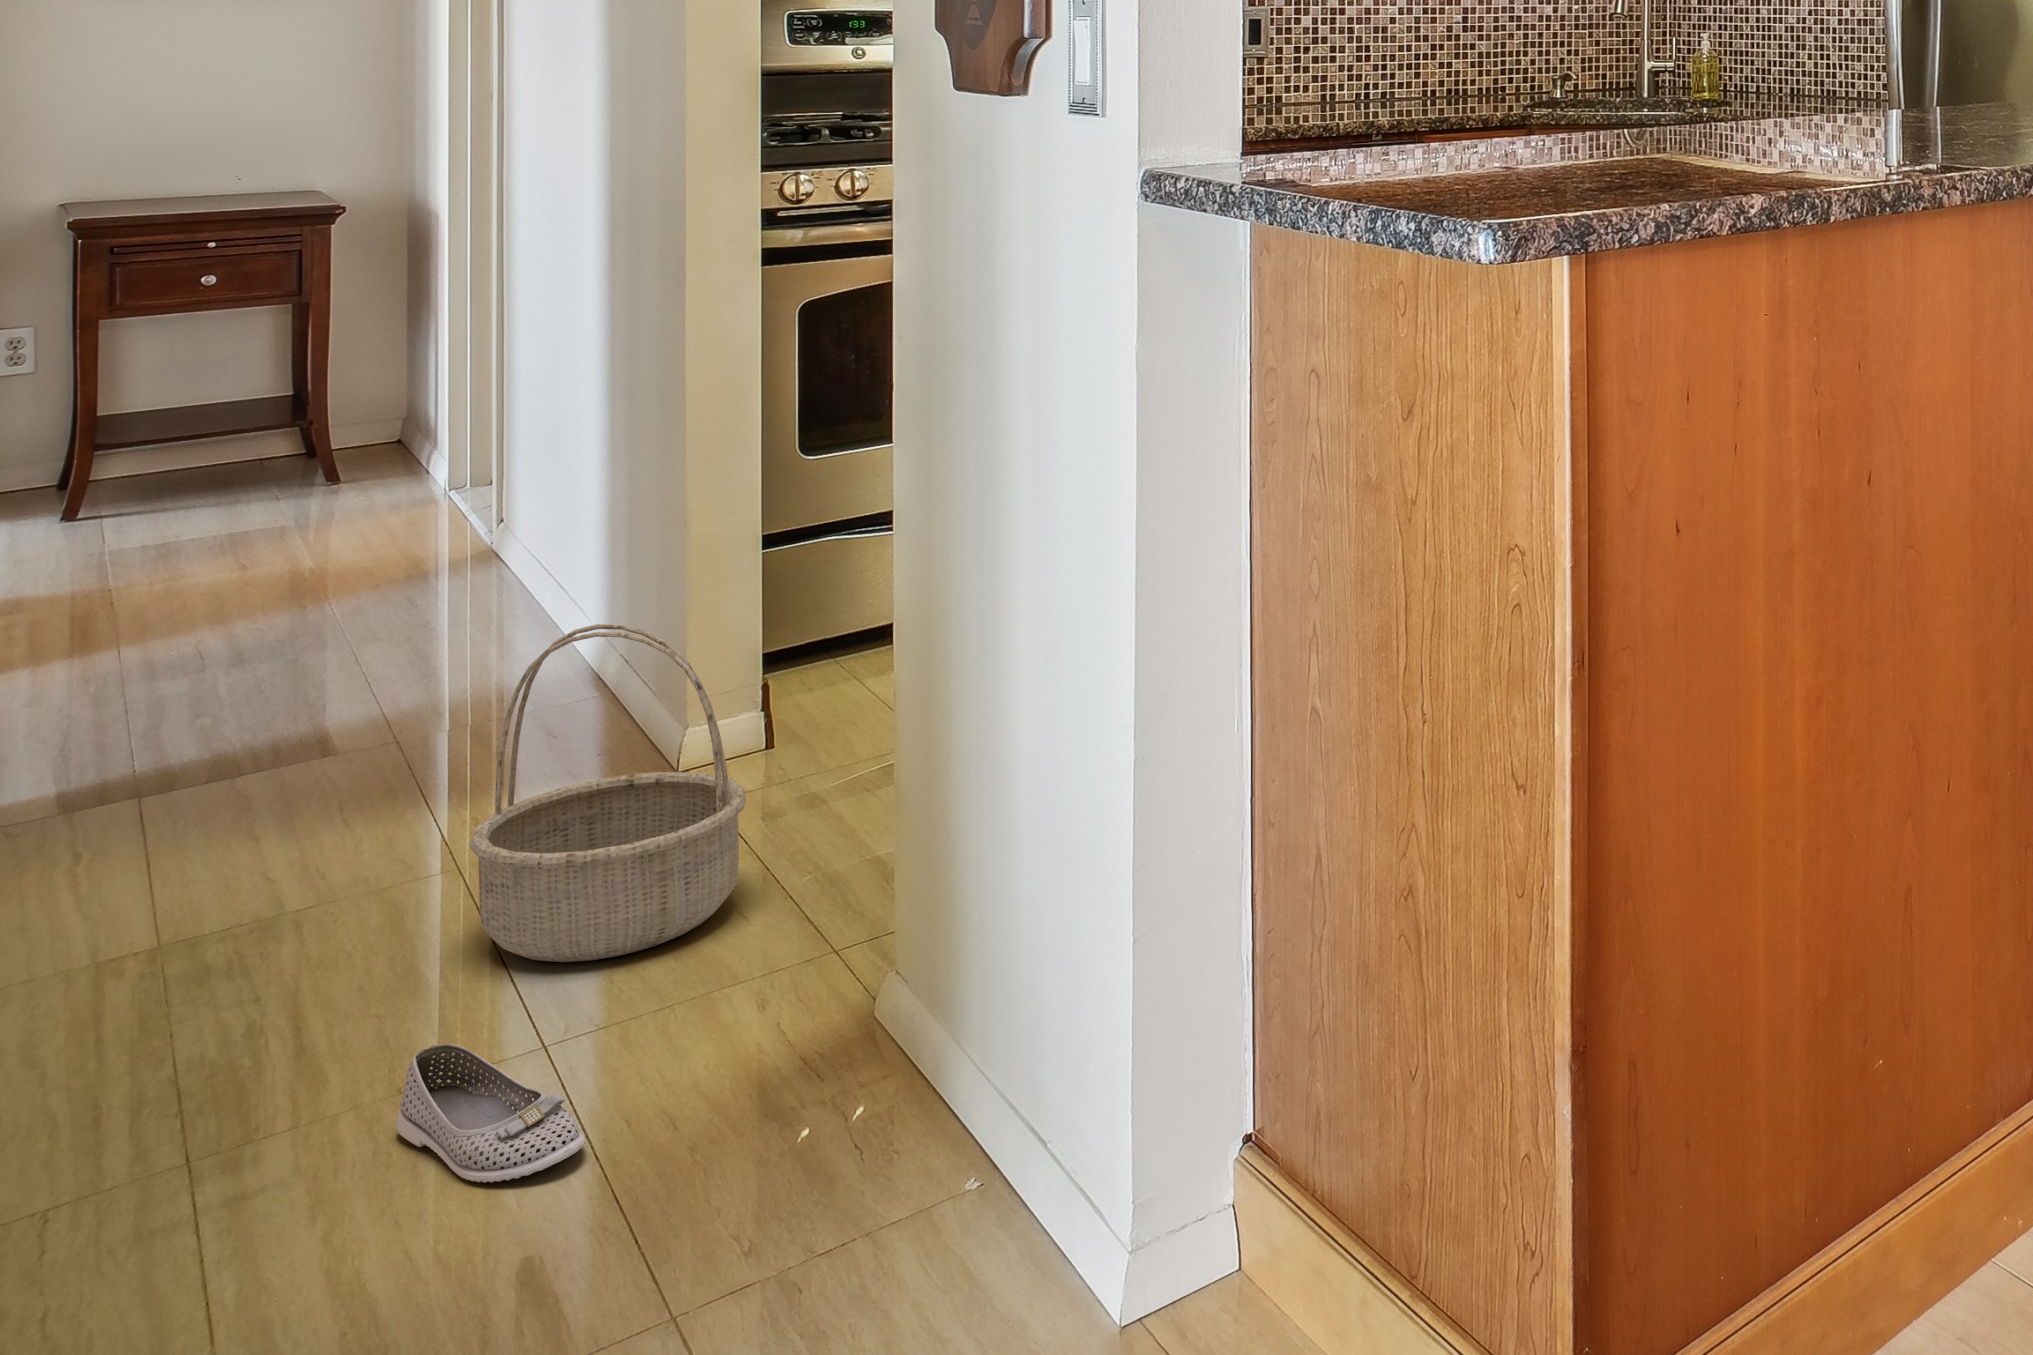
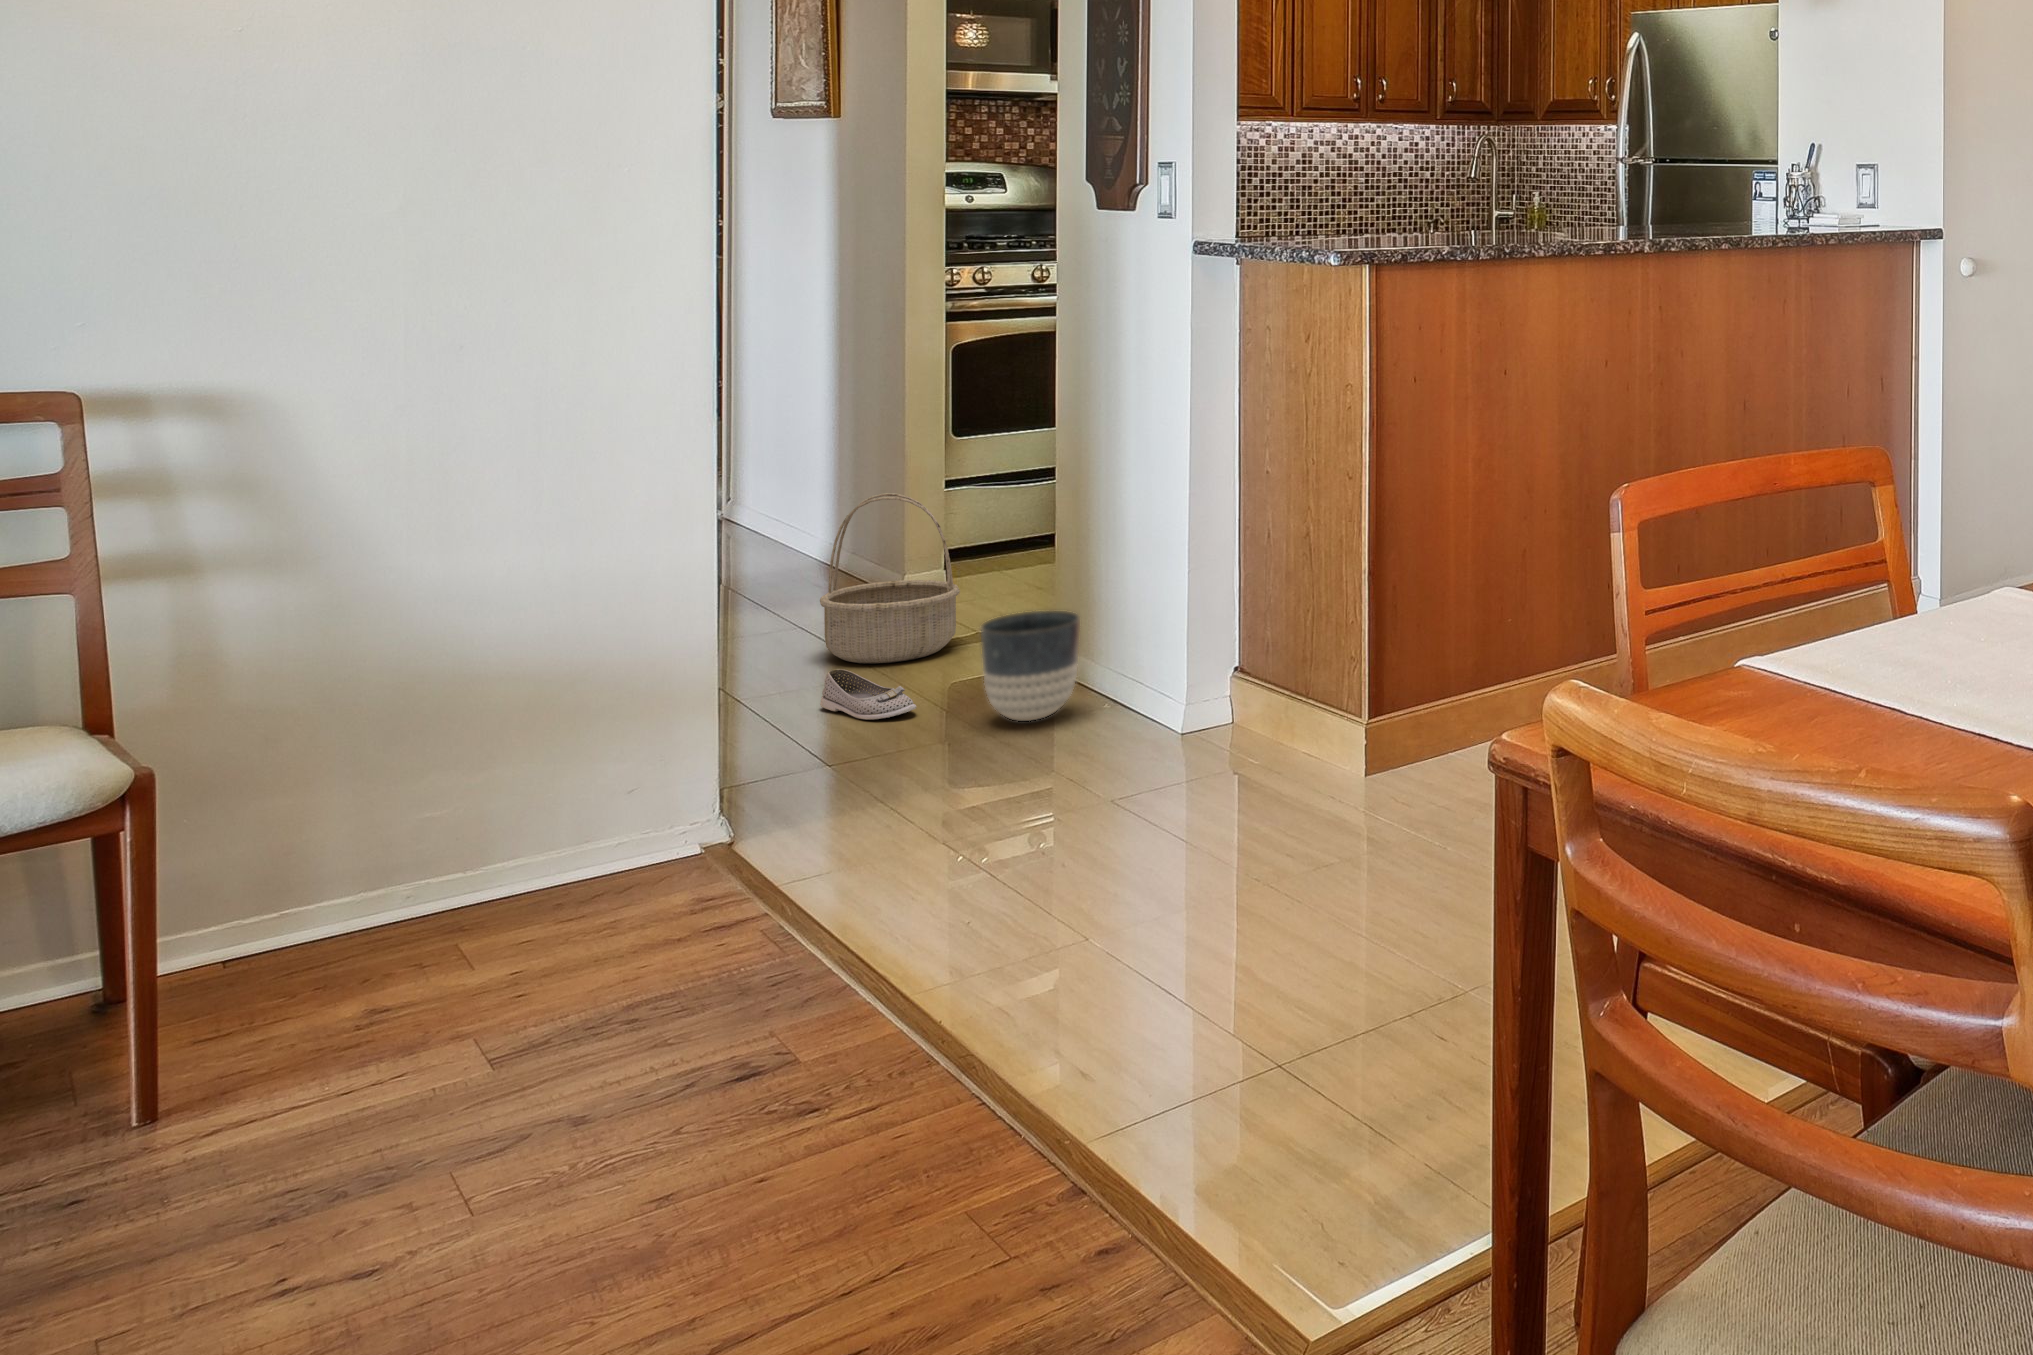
planter: none [702,927,922,1196] -> present [981,611,1080,721]

